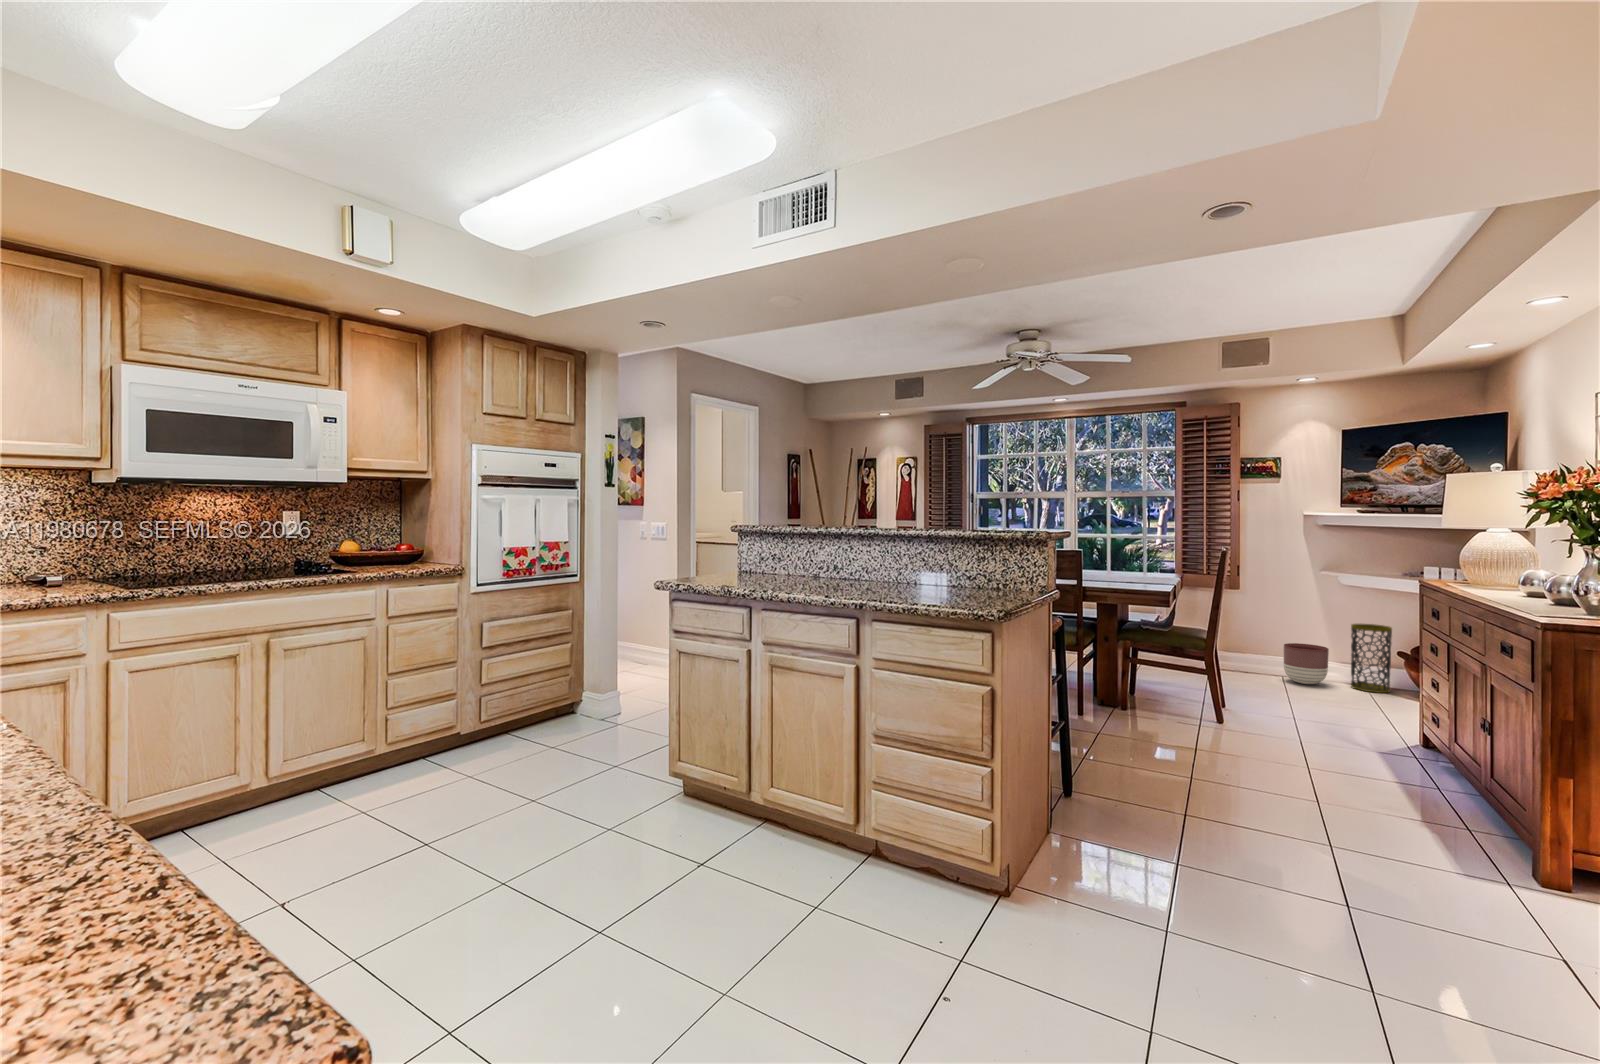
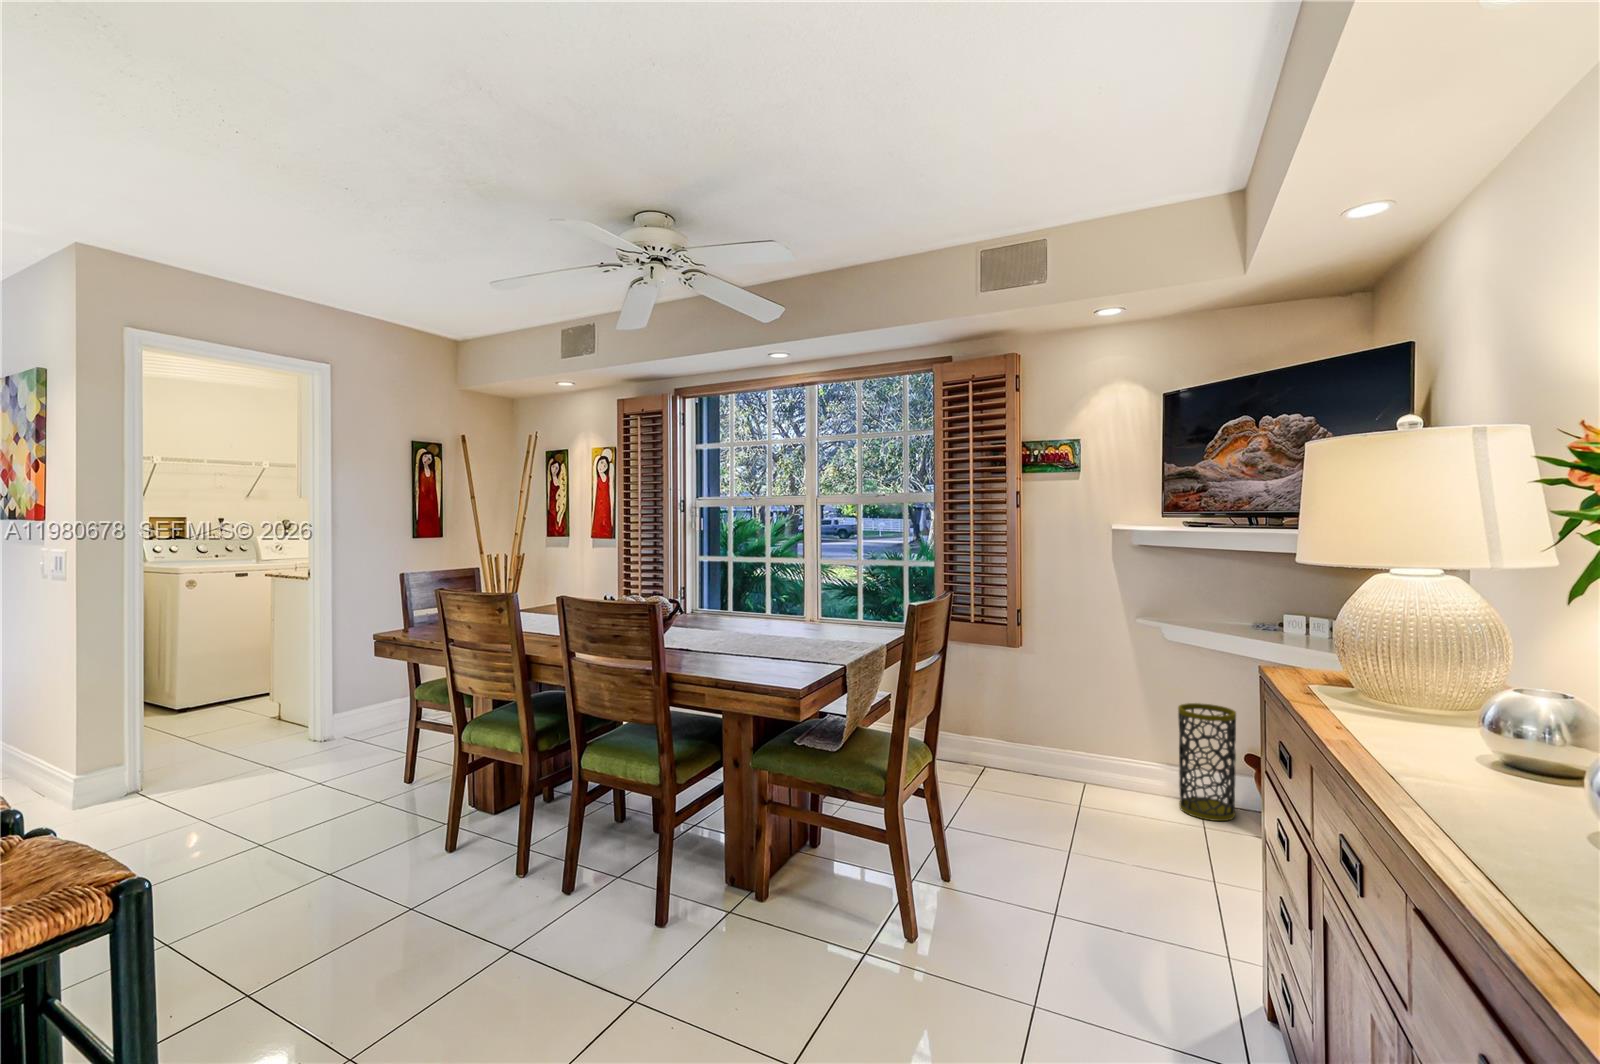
planter: present [1284,643,1329,684] -> none [1082,733,1145,802]

